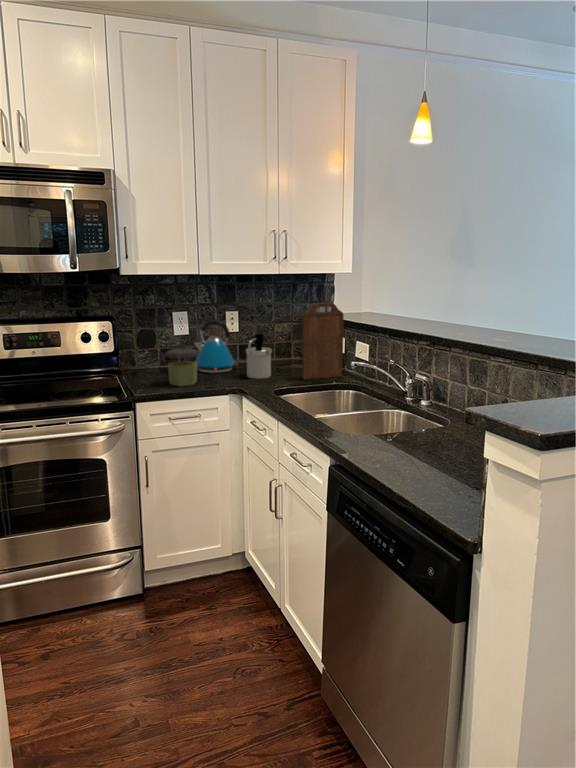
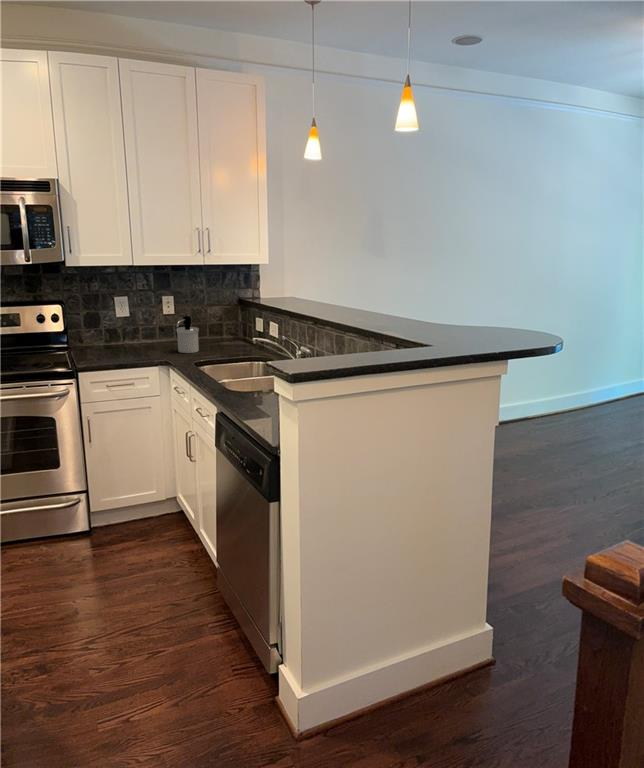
cutting board: present [302,302,344,380] -> none [222,290,258,354]
kettle: present [195,320,237,373] -> none [134,304,173,349]
jar: present [165,348,199,386] -> none [105,328,135,359]

